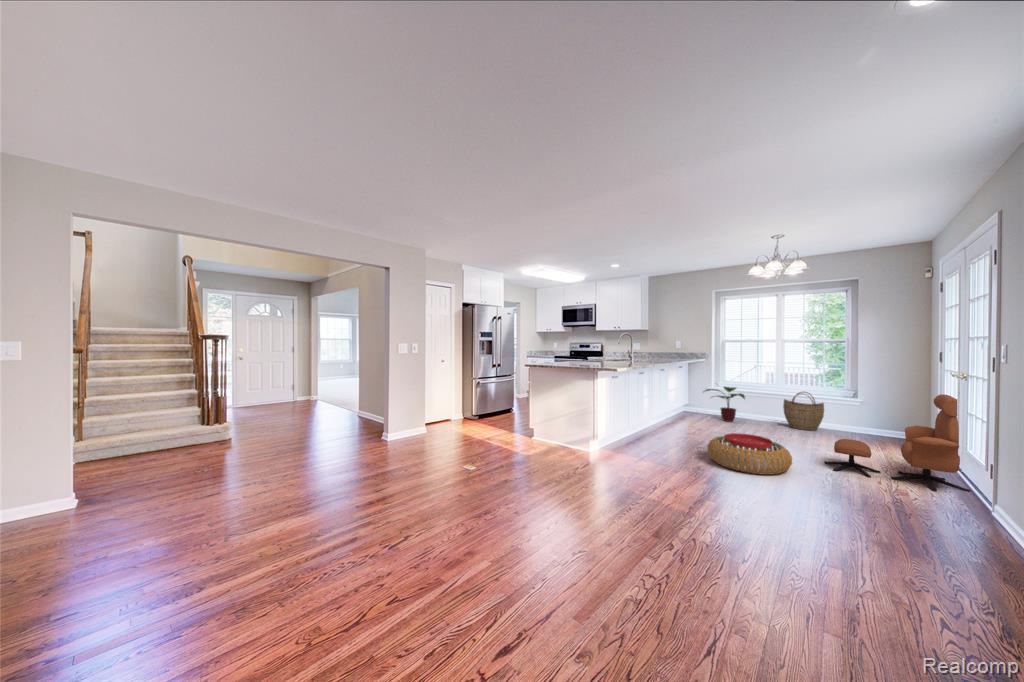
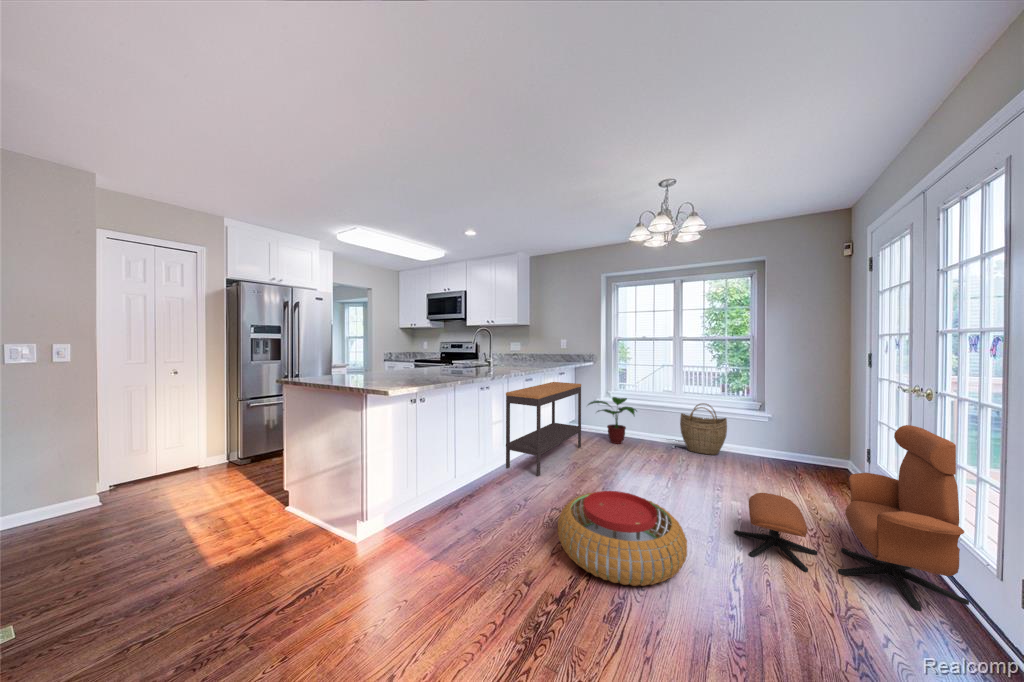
console table: none [650,373,700,435] -> present [506,382,581,476]

